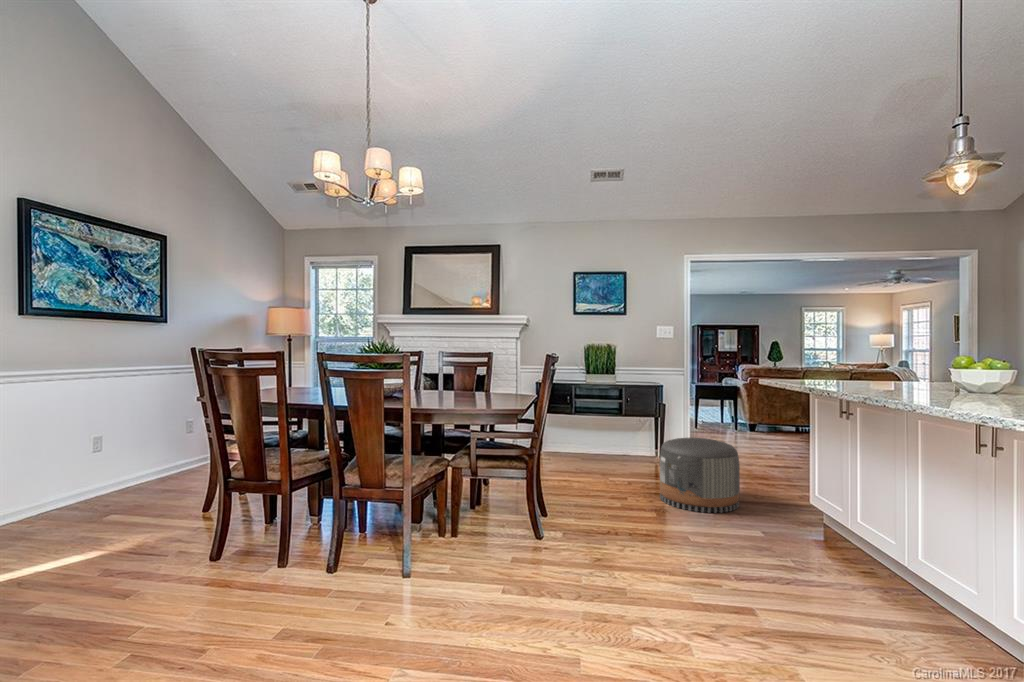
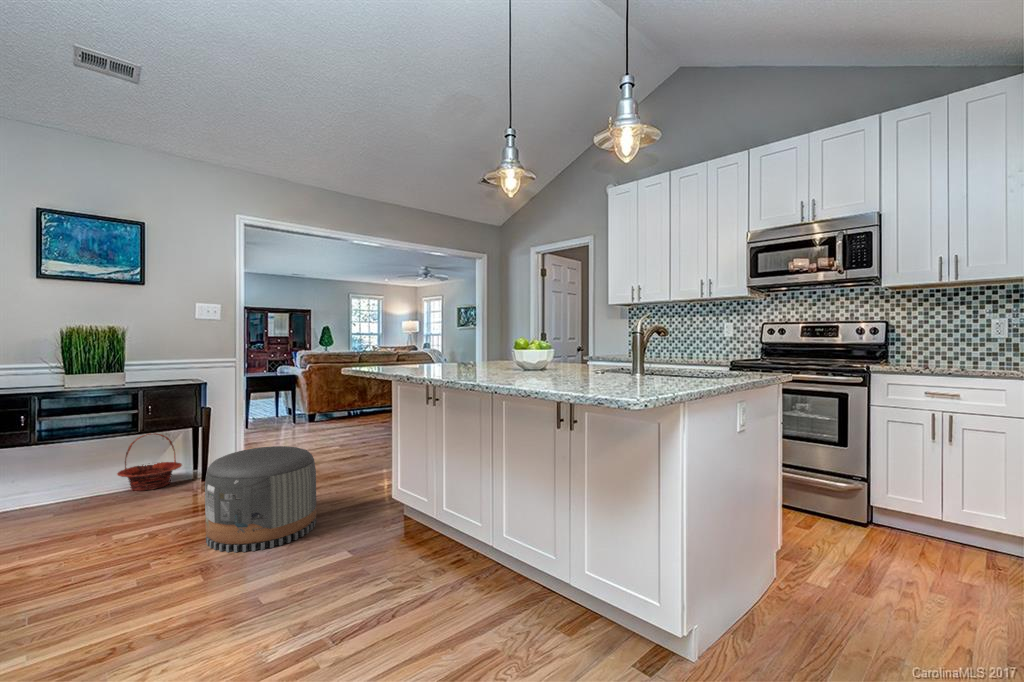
basket: none [610,419,648,459] -> present [117,433,182,491]

